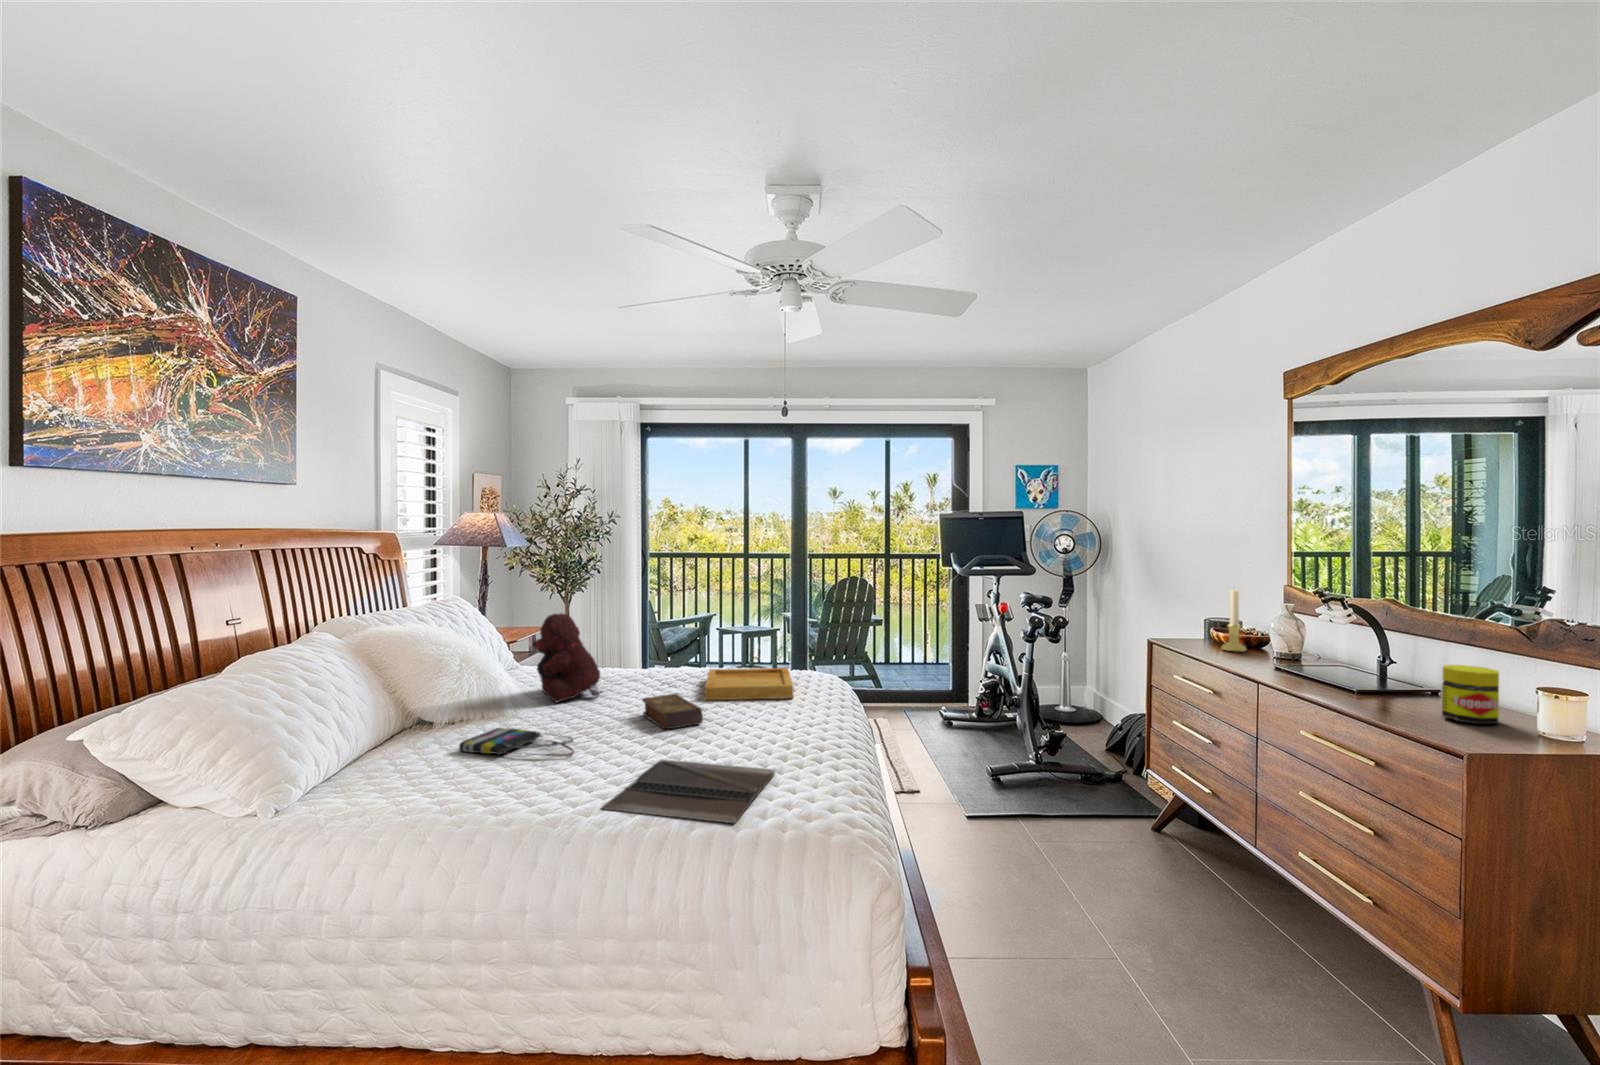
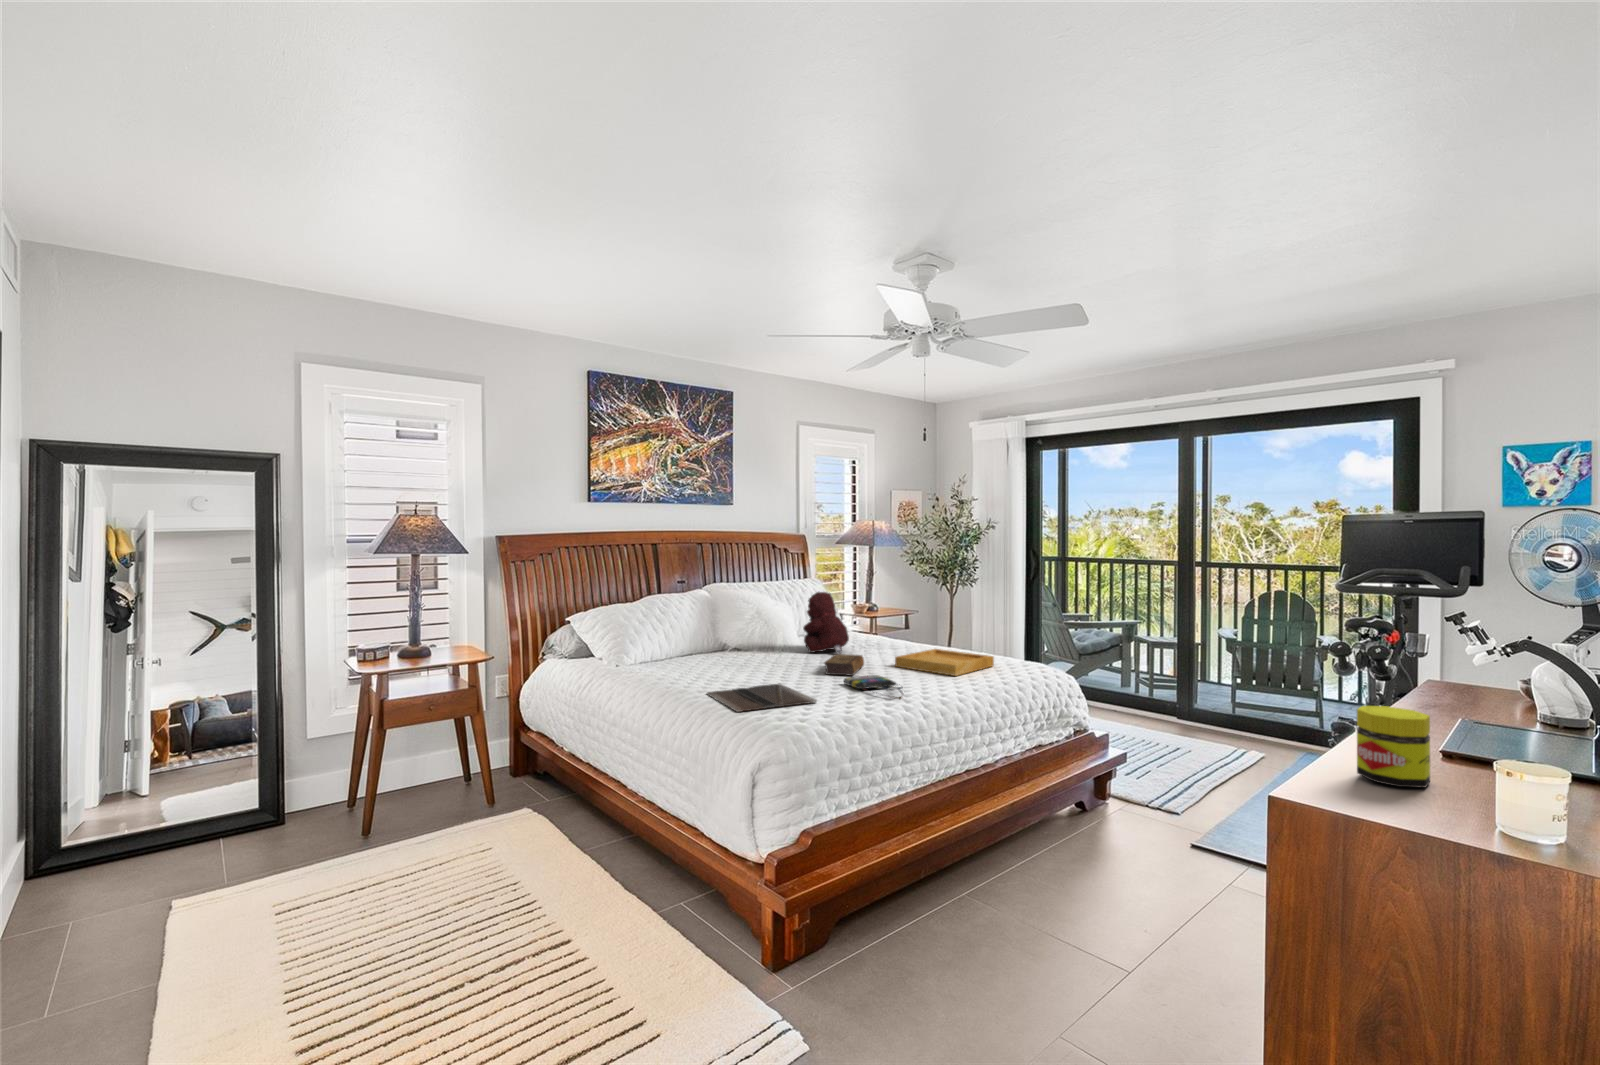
candle holder: present [1222,590,1246,652] -> none [1439,613,1479,703]
tote bag: present [459,728,574,756] -> present [844,675,903,699]

